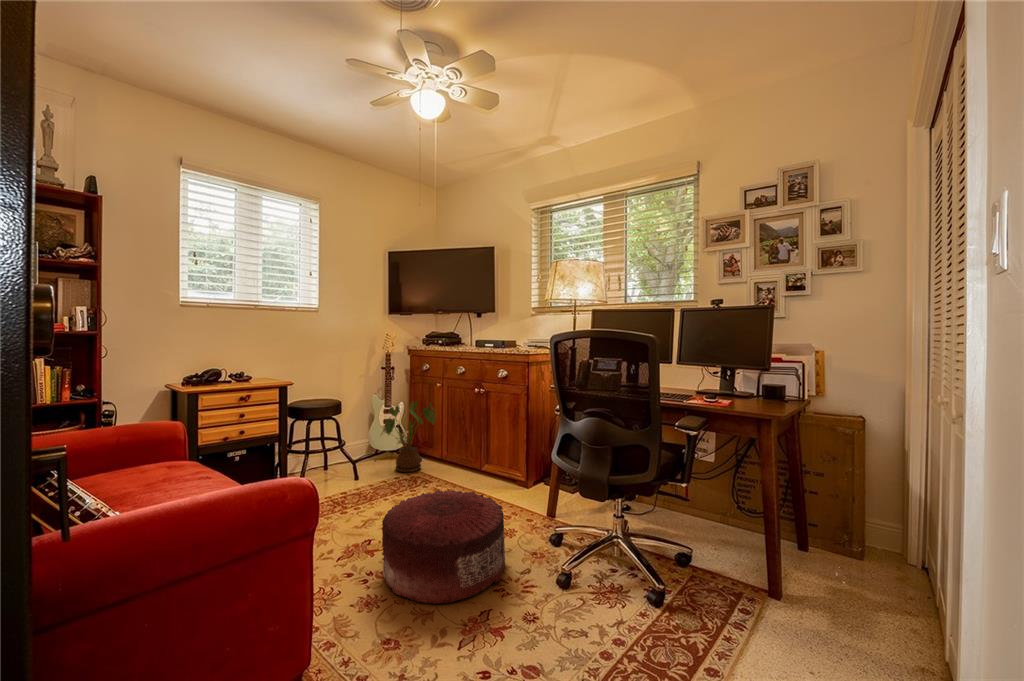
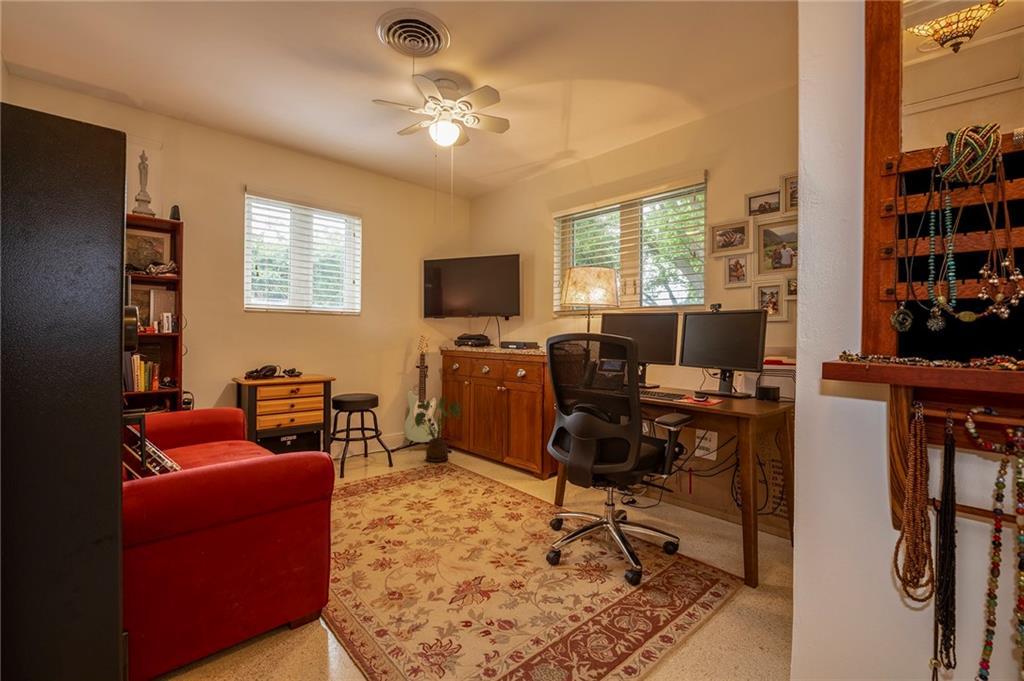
pouf: present [382,489,505,604] -> none [397,474,505,569]

